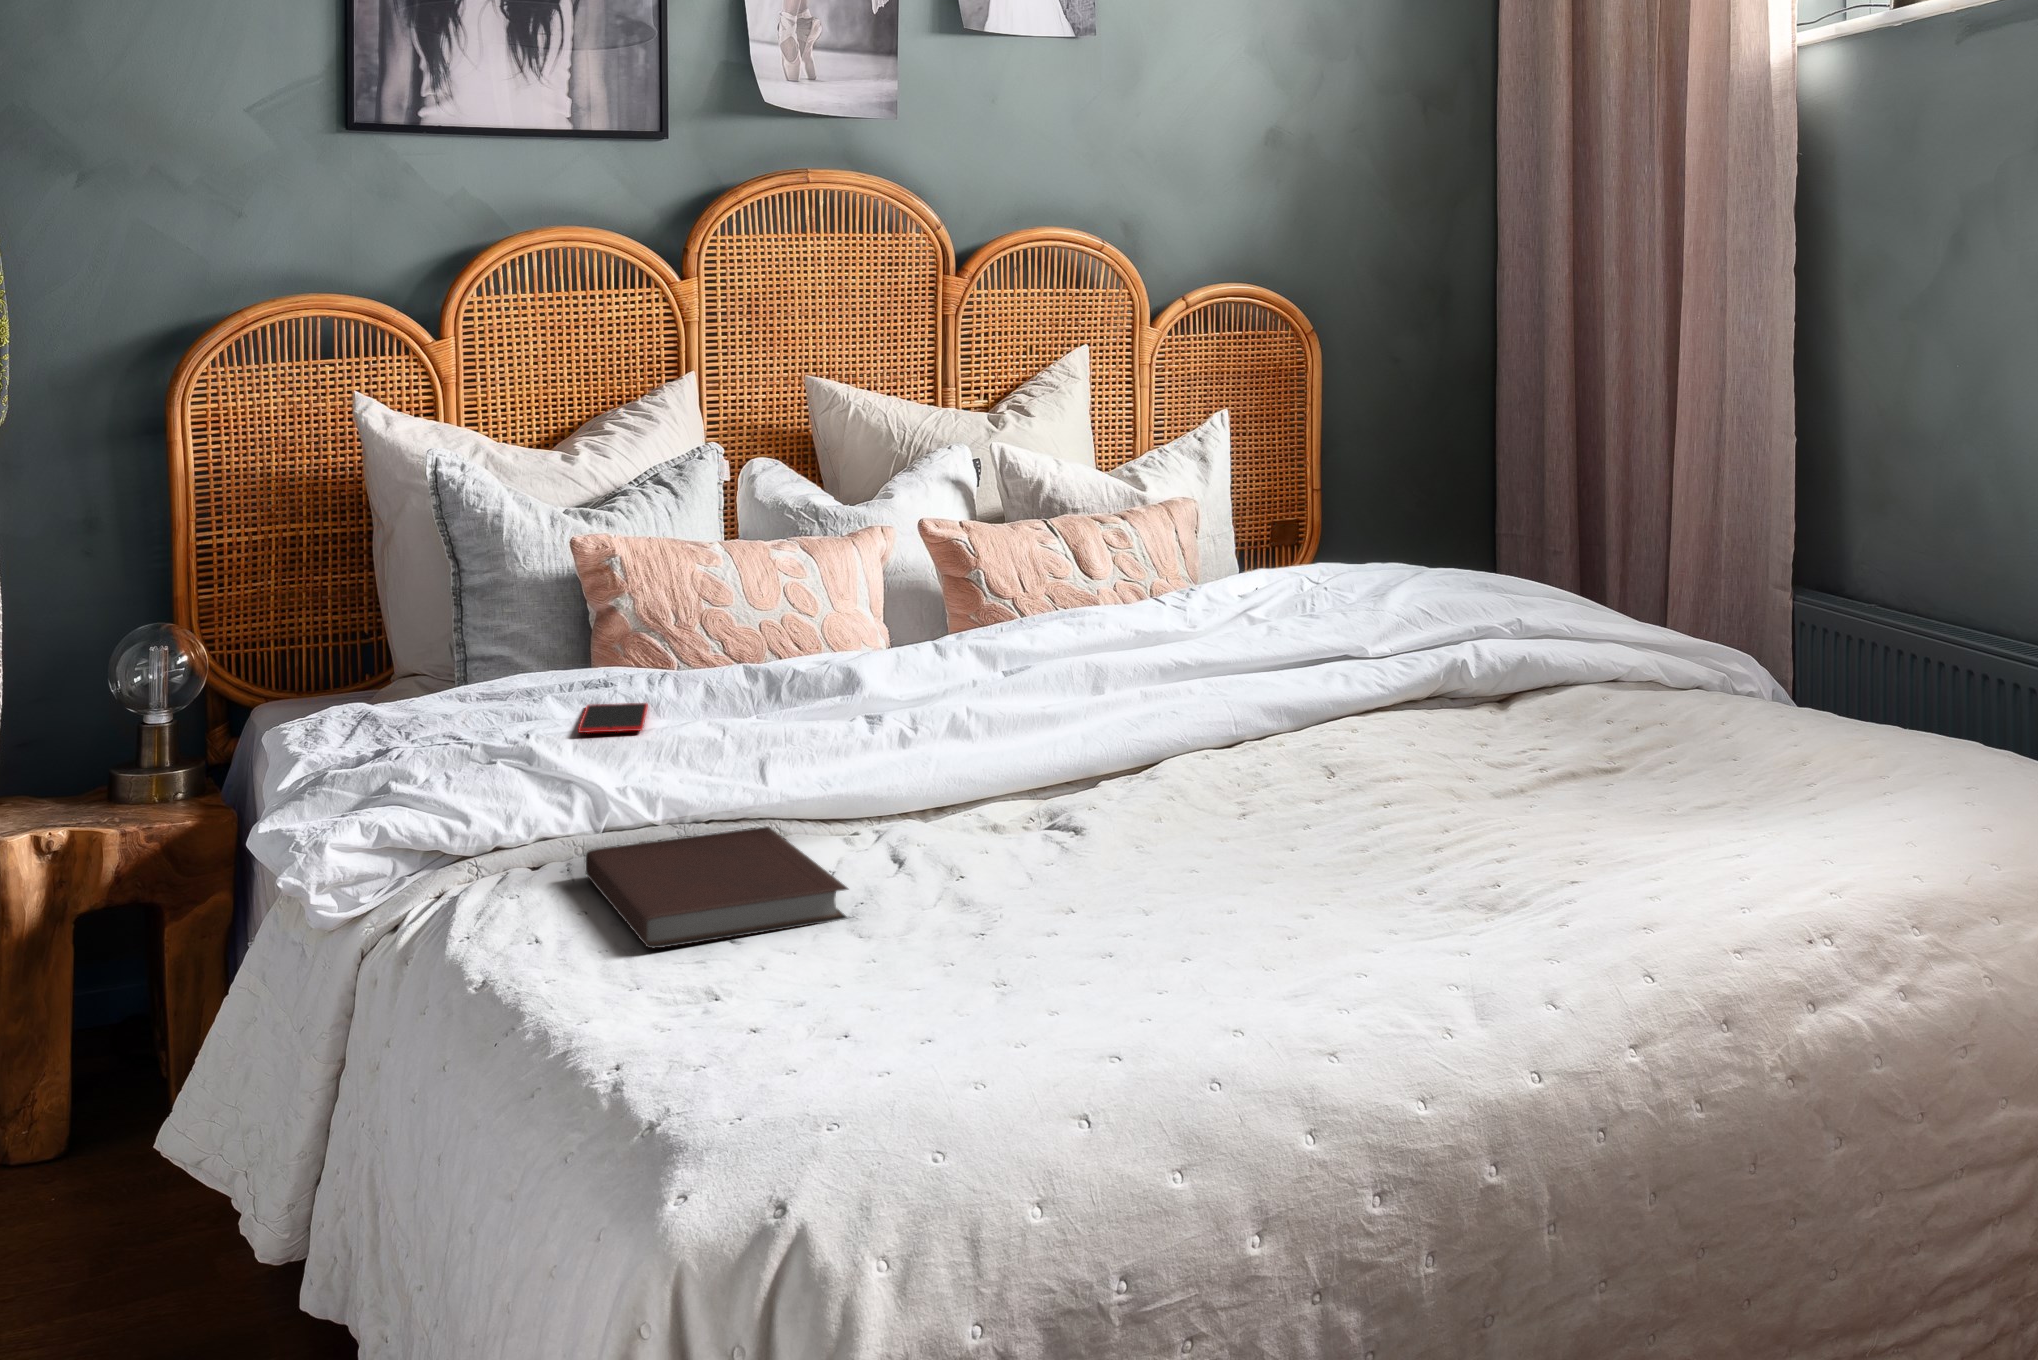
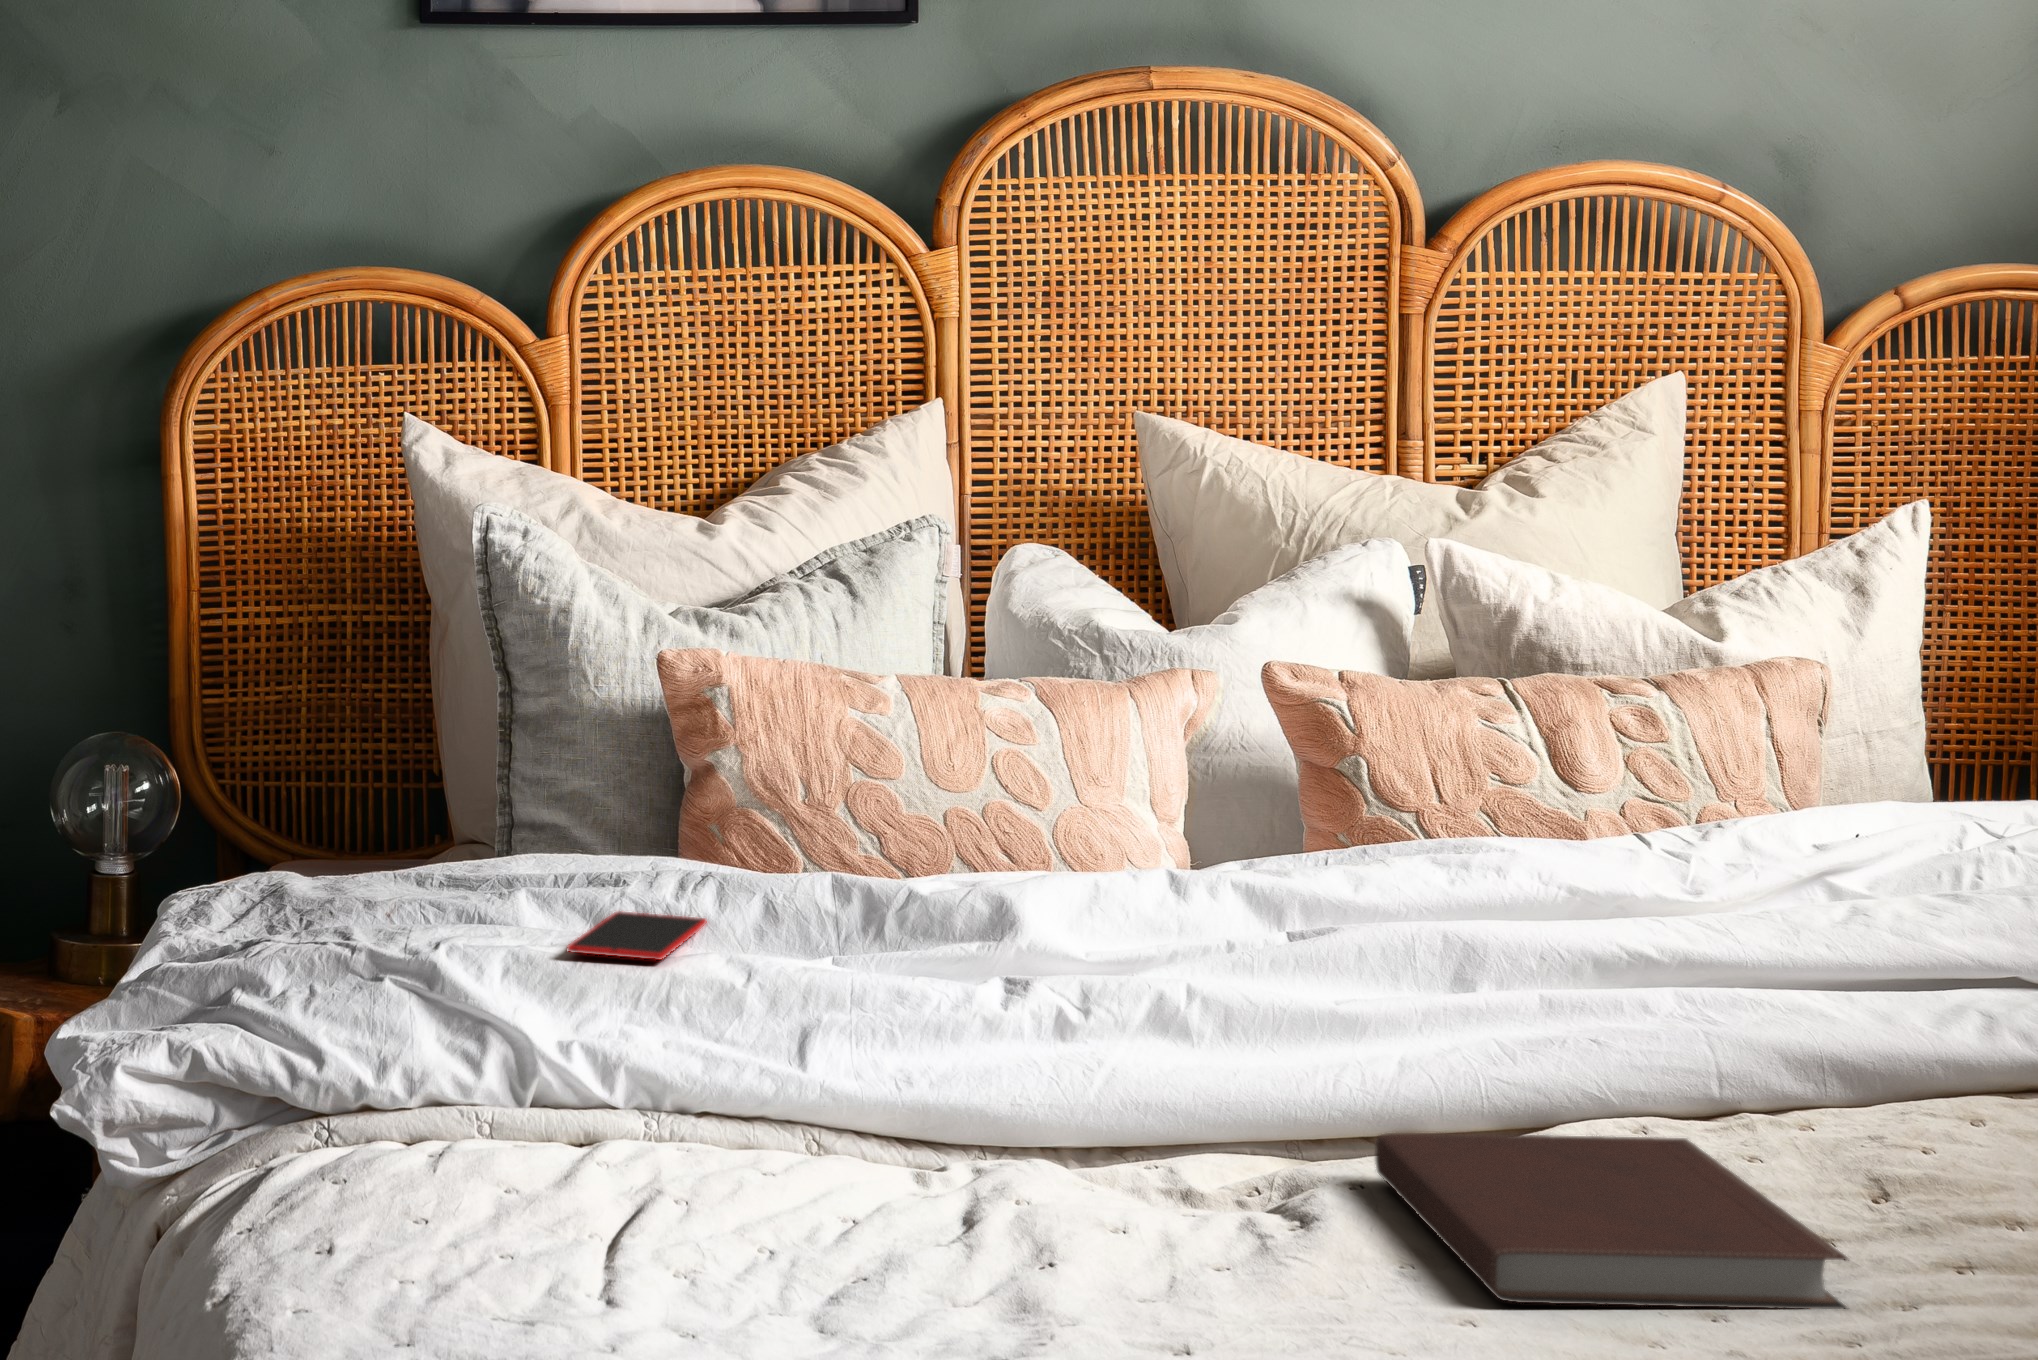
notebook: present [585,826,848,948] -> present [1375,1133,1849,1309]

